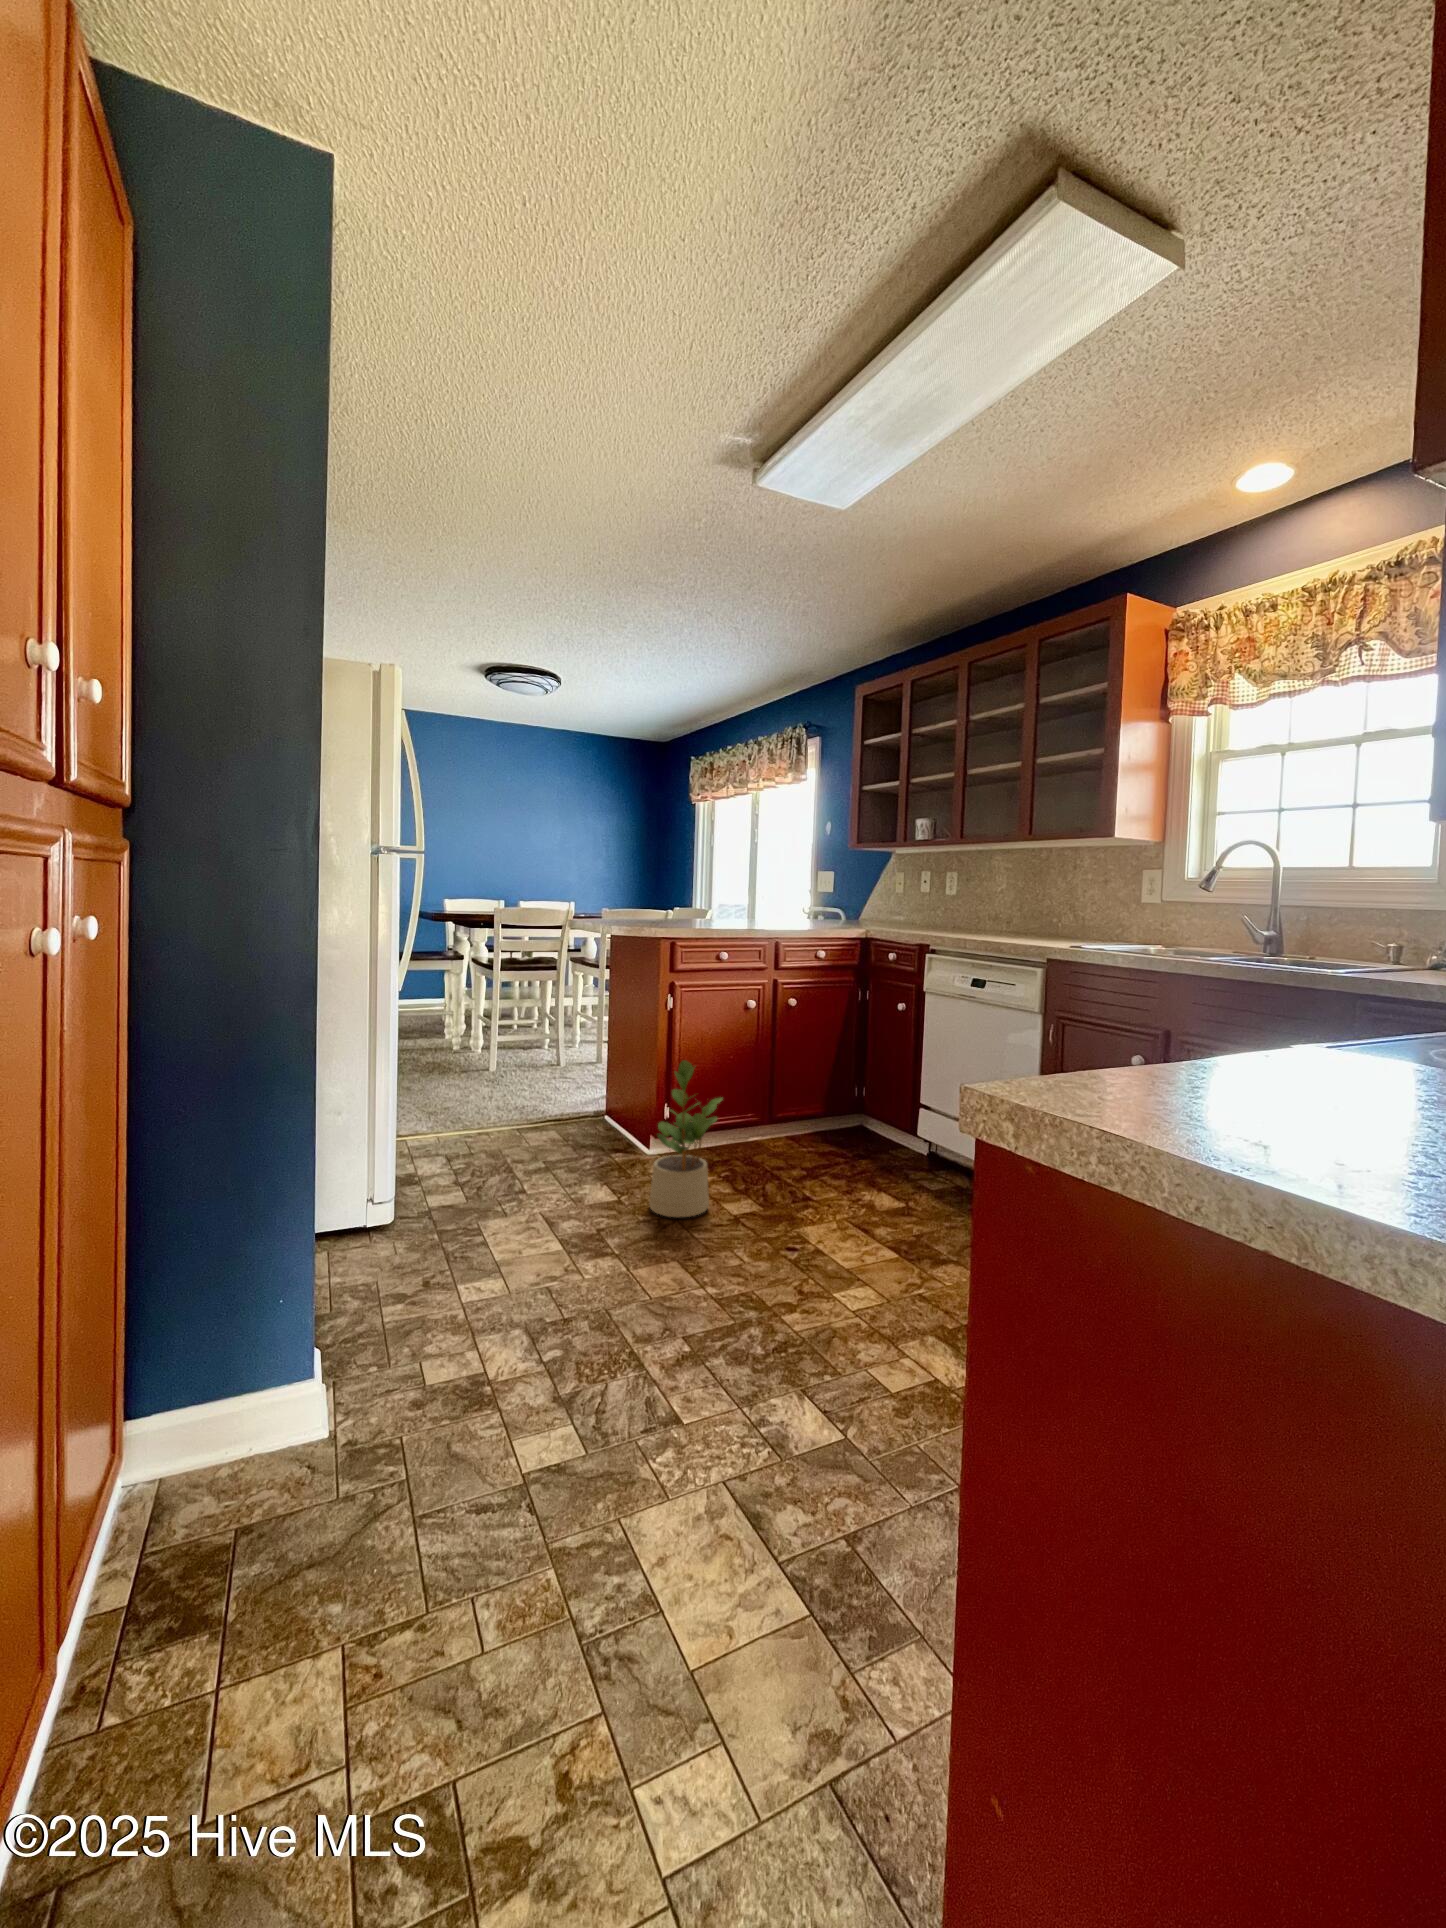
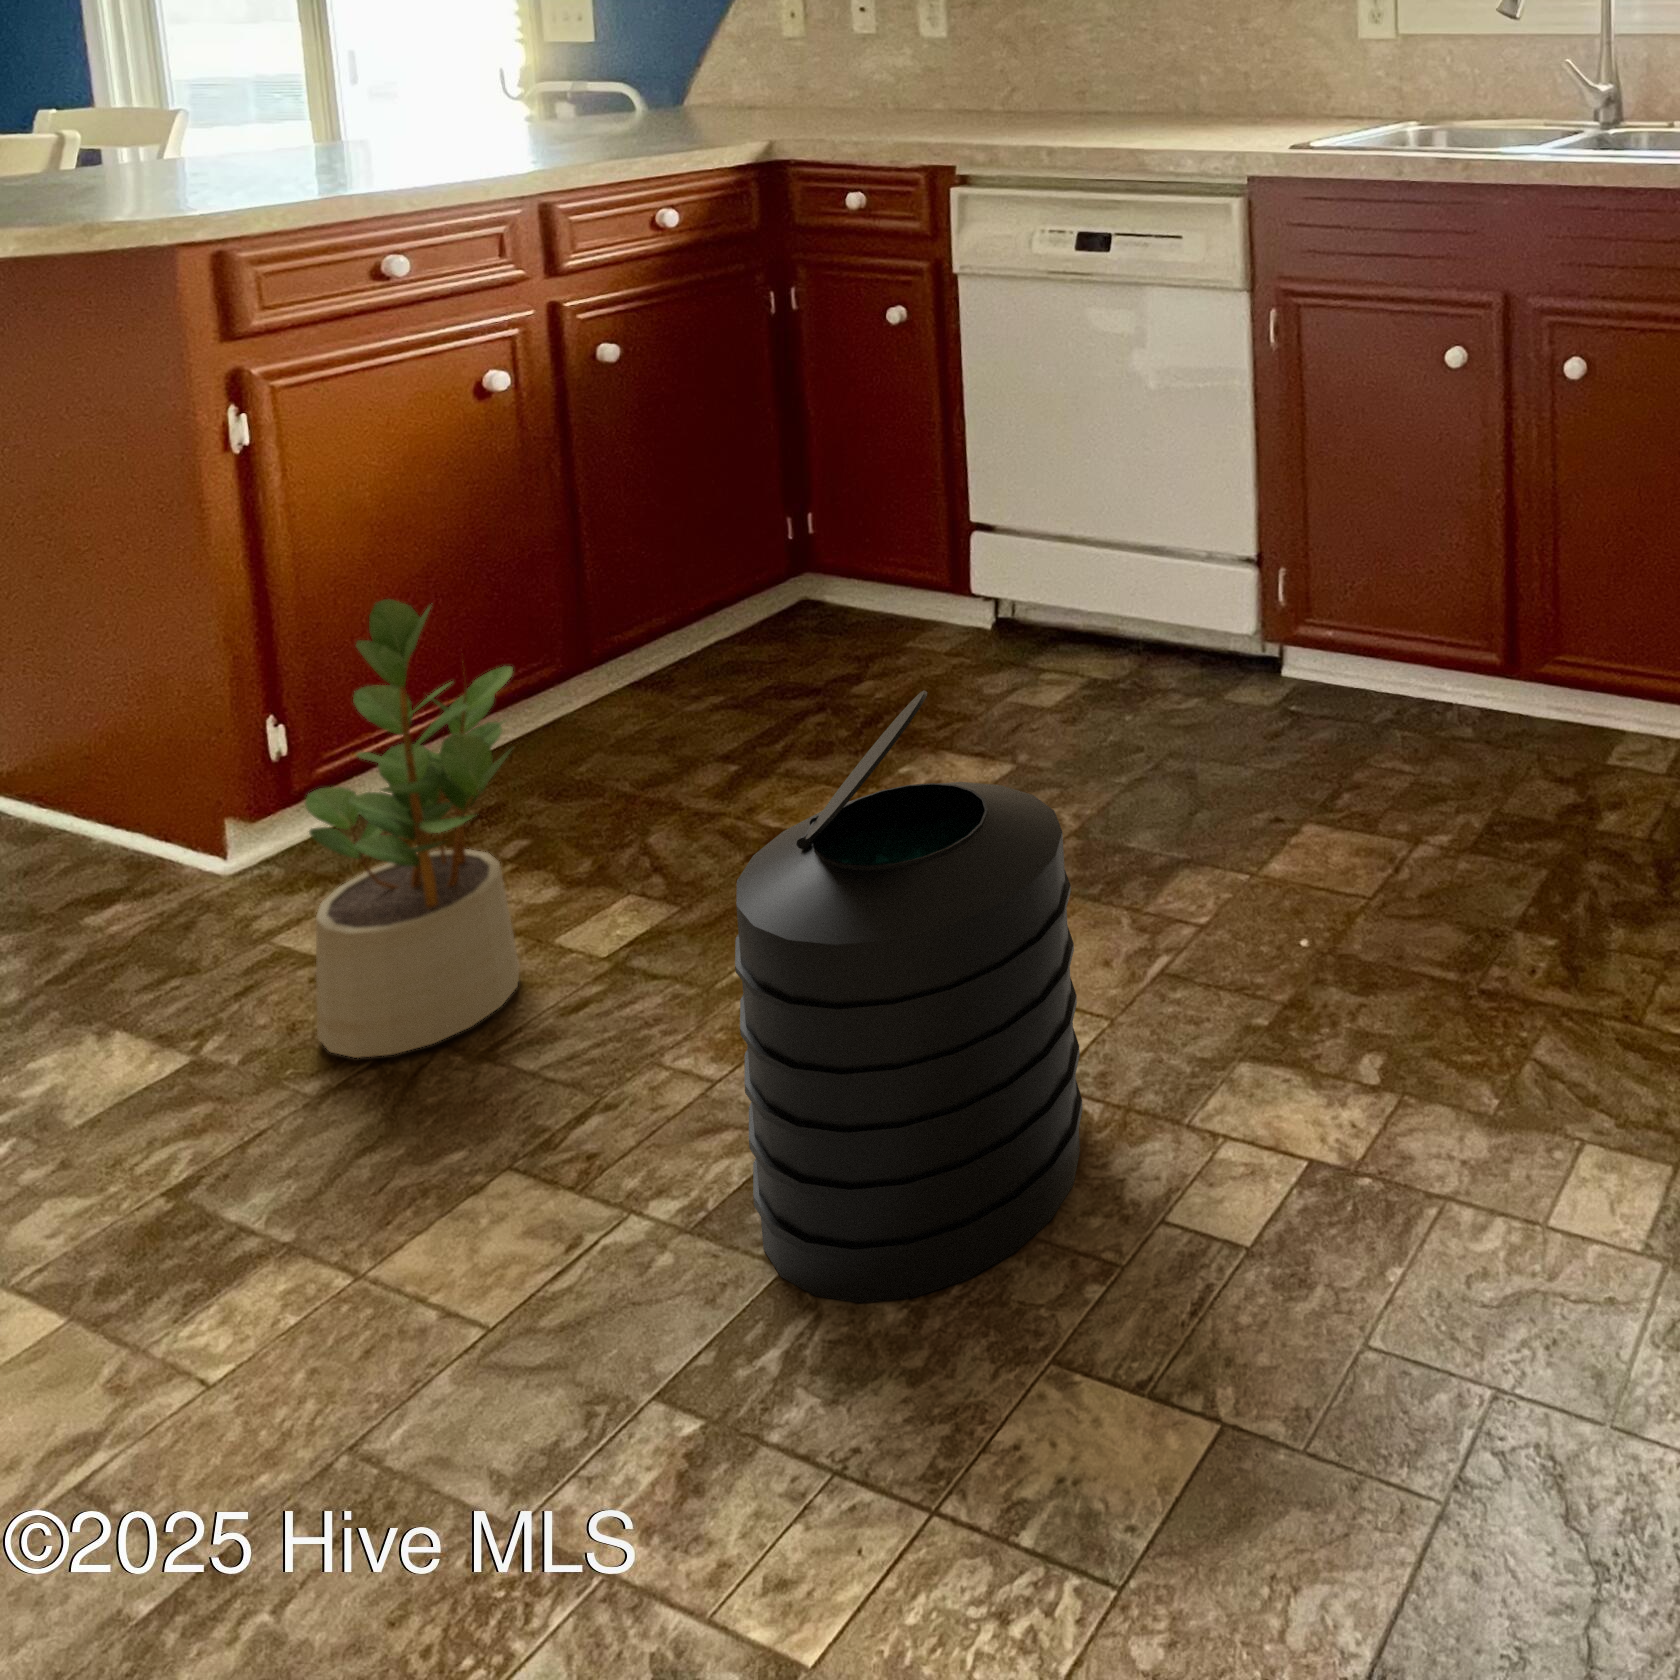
trash can: none [732,1123,859,1353] -> present [735,690,1083,1303]

